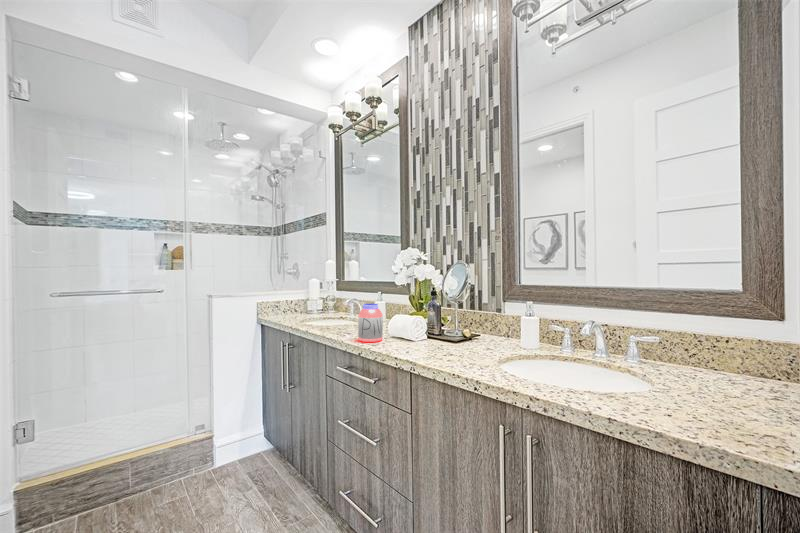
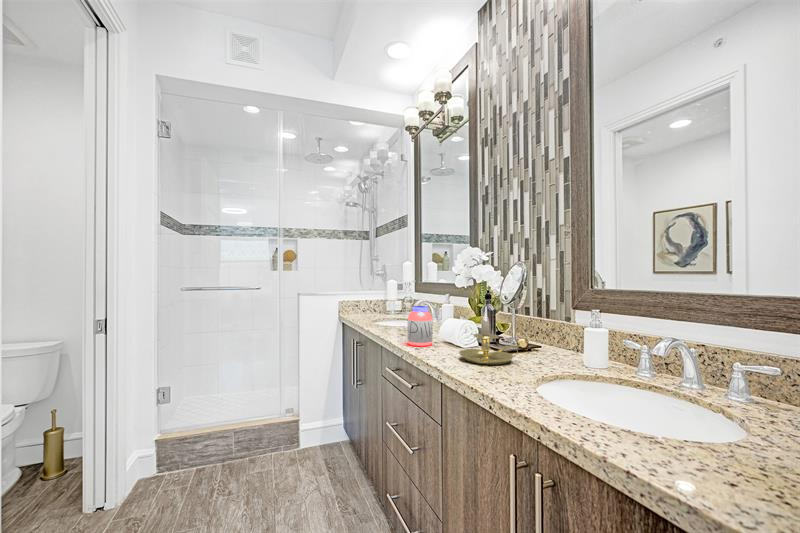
candle holder: none [418,301,474,353] -> present [459,308,522,365]

